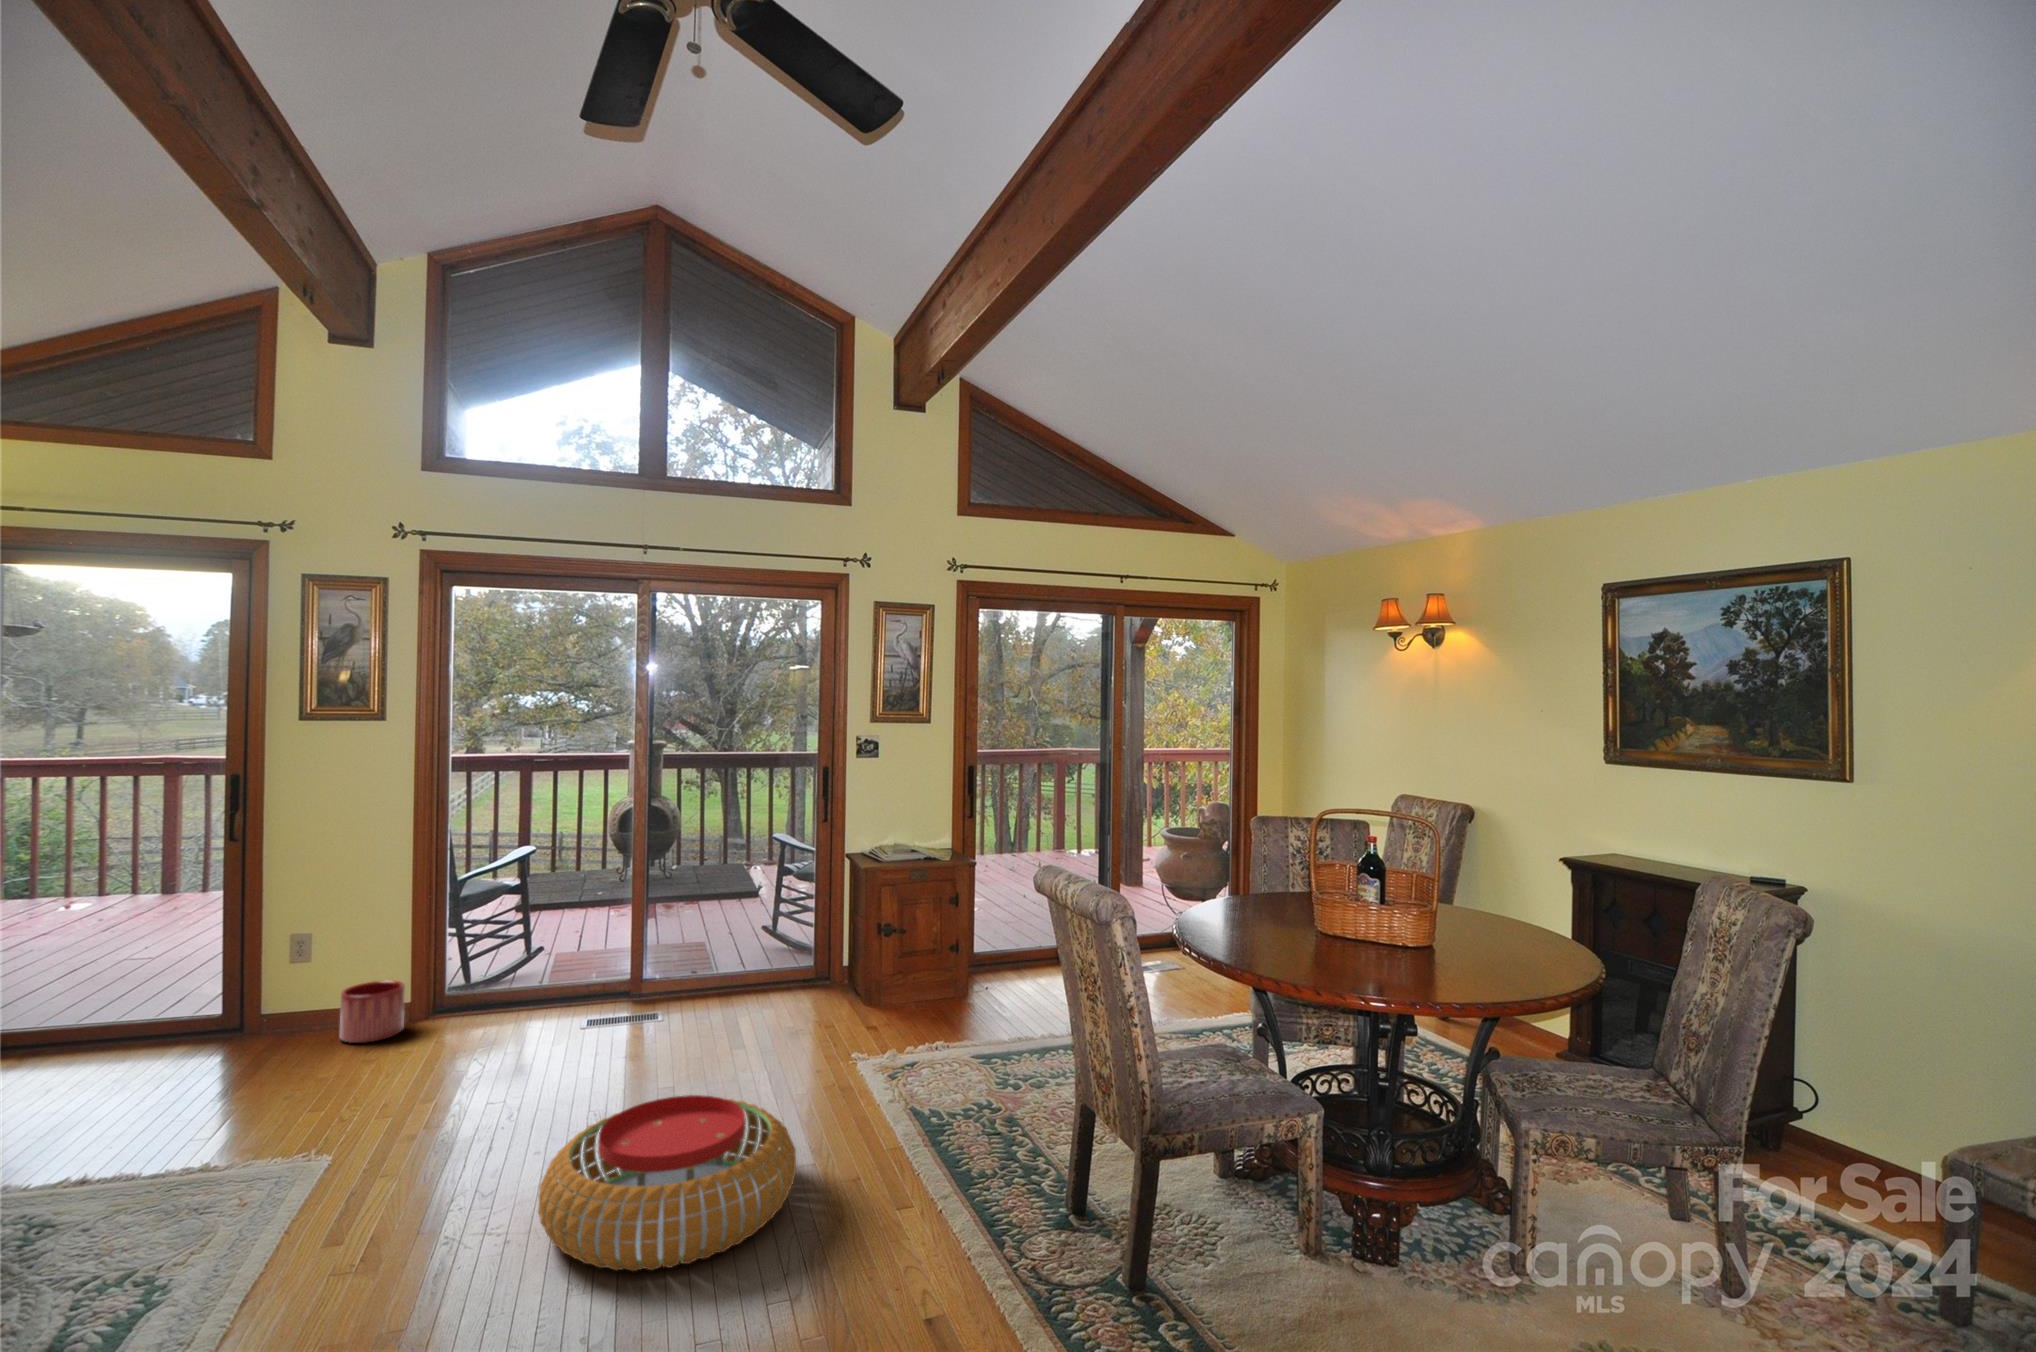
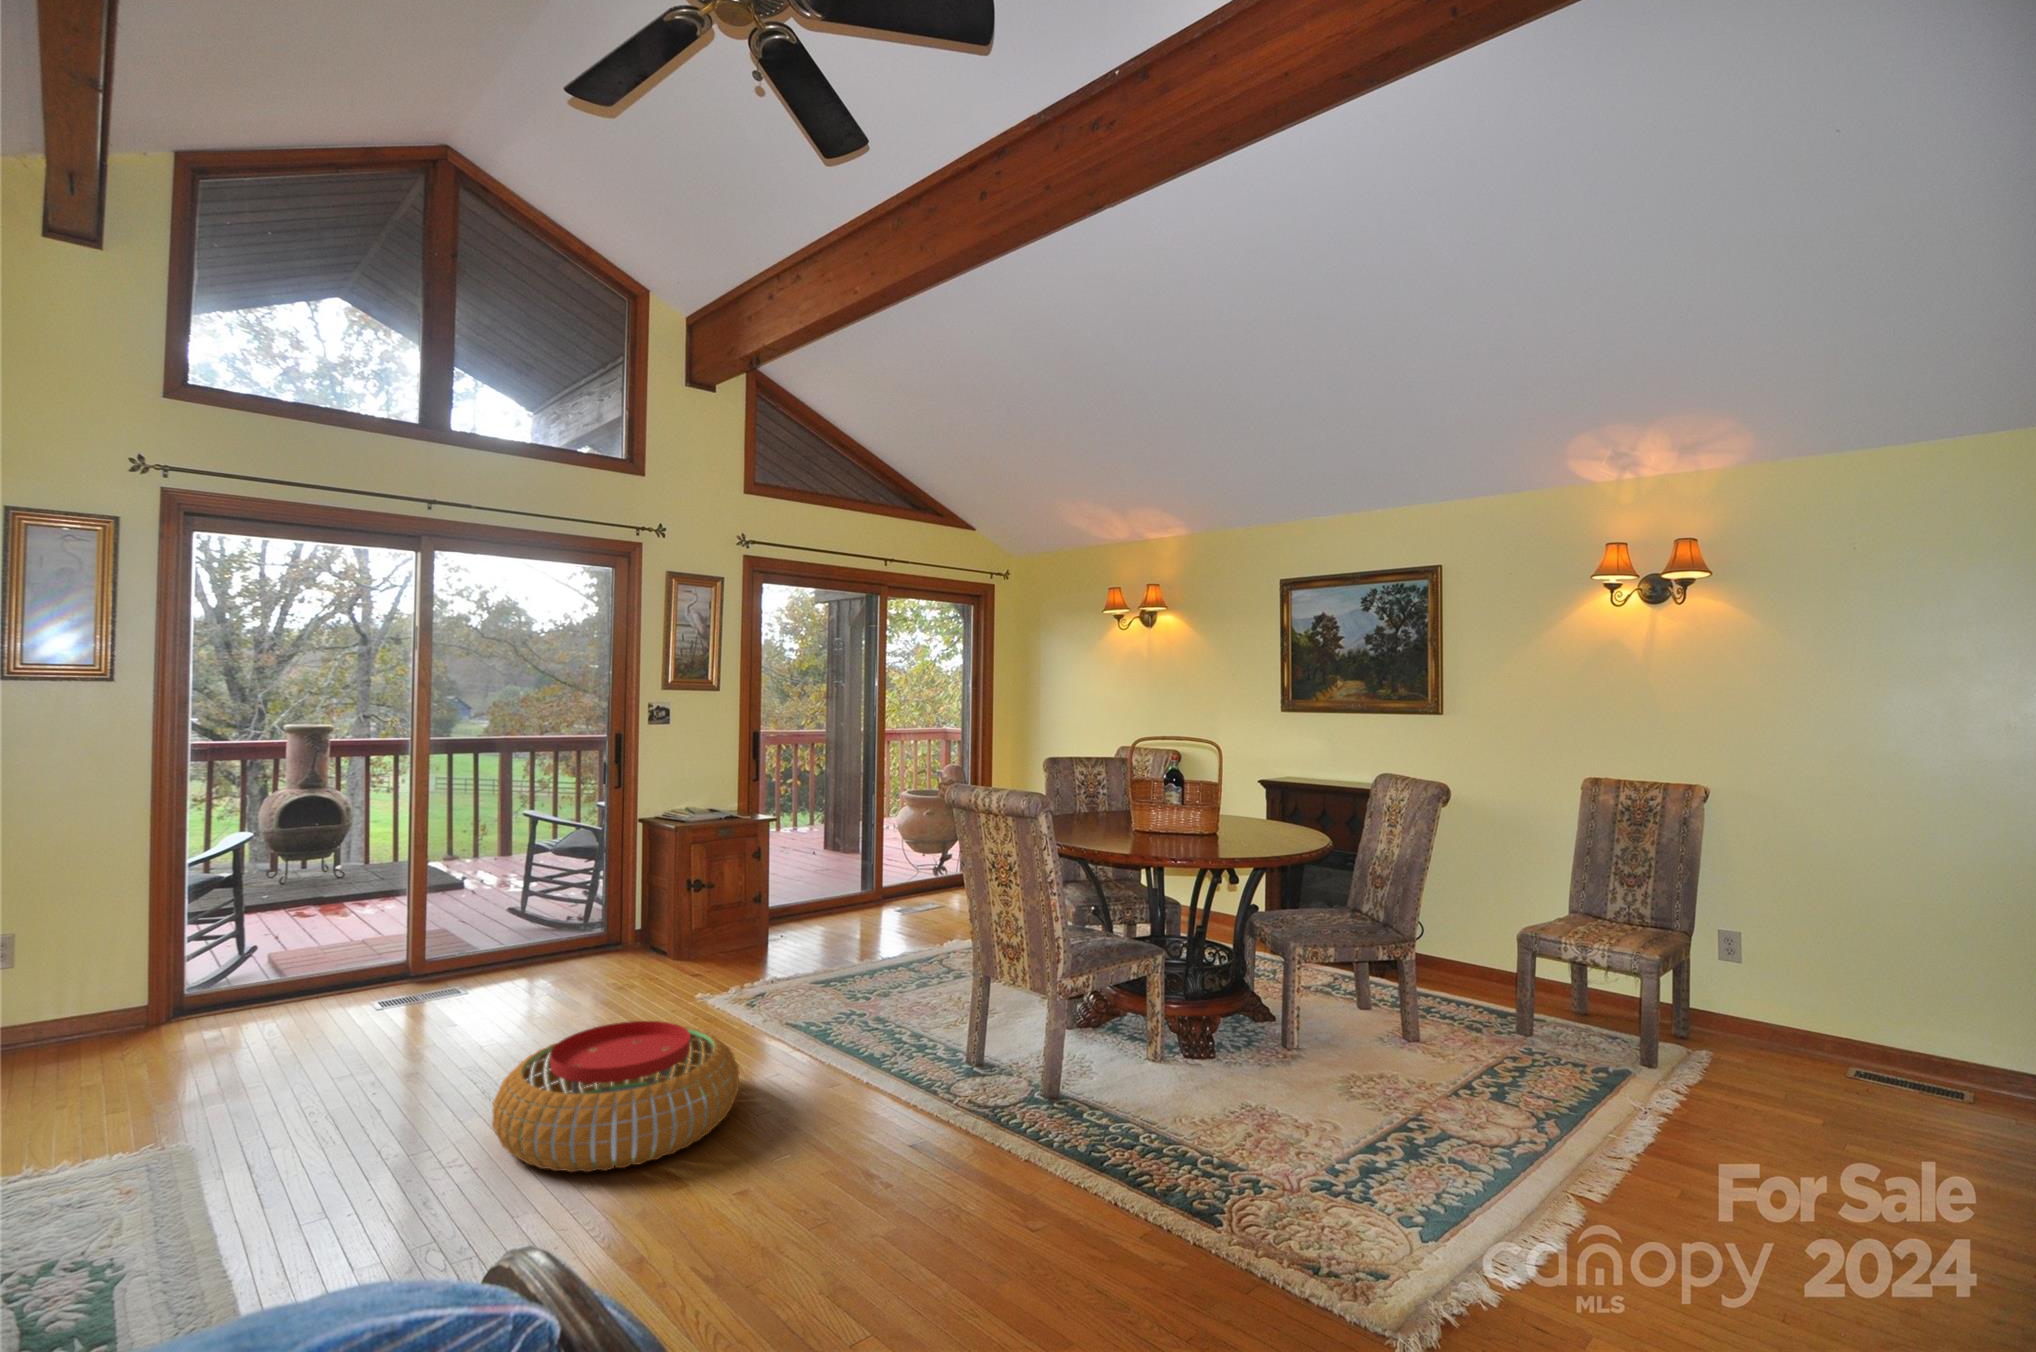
planter: present [340,980,405,1043] -> none [50,985,138,1059]

